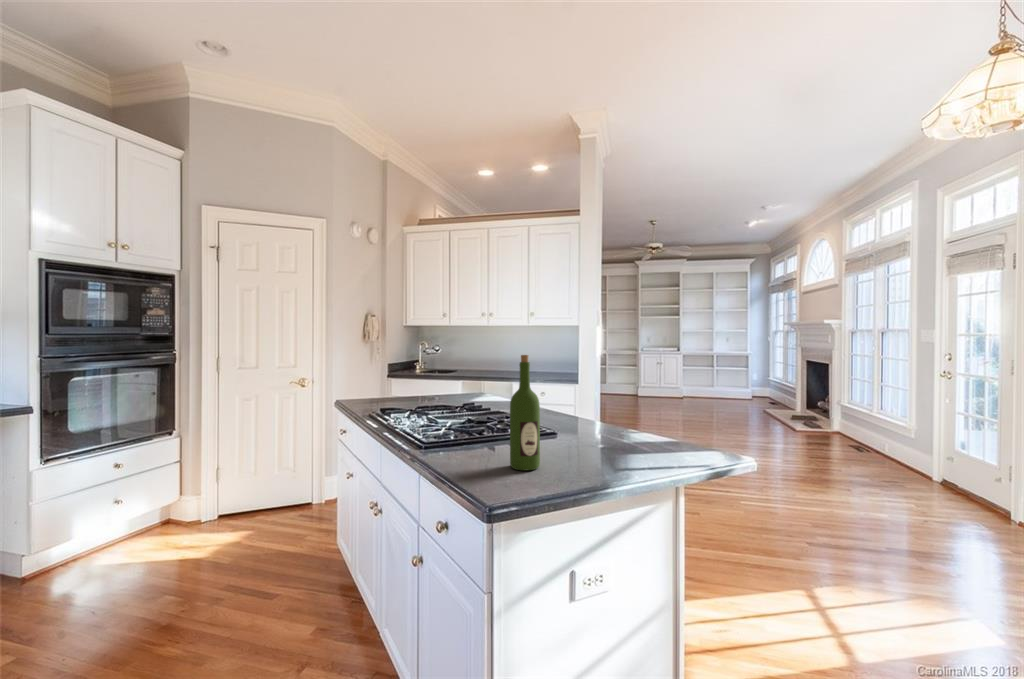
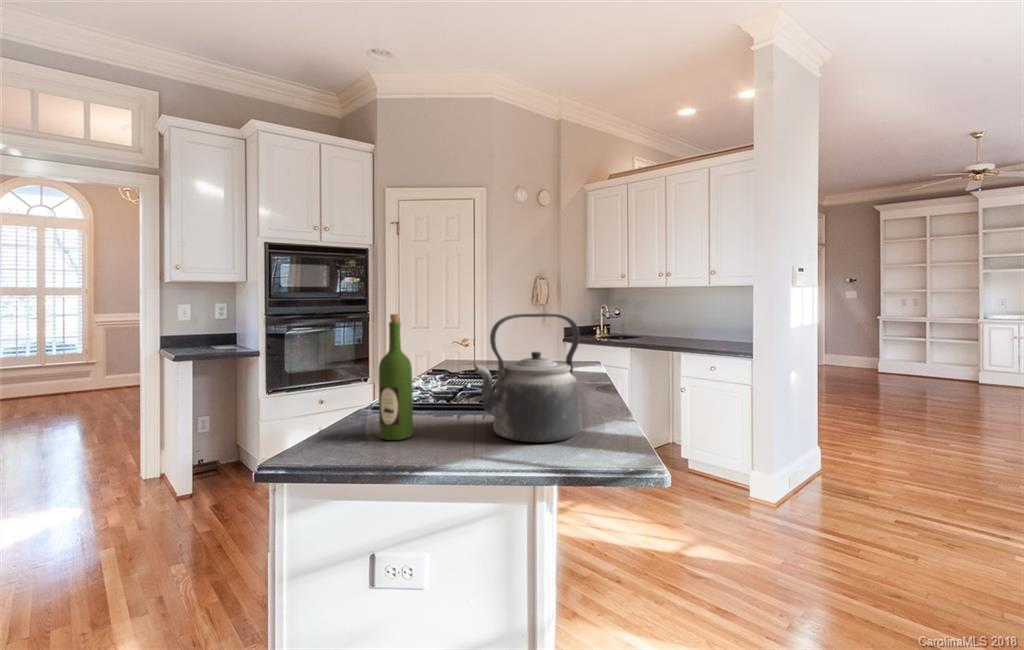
kettle: none [572,352,643,455] -> present [474,313,580,442]

